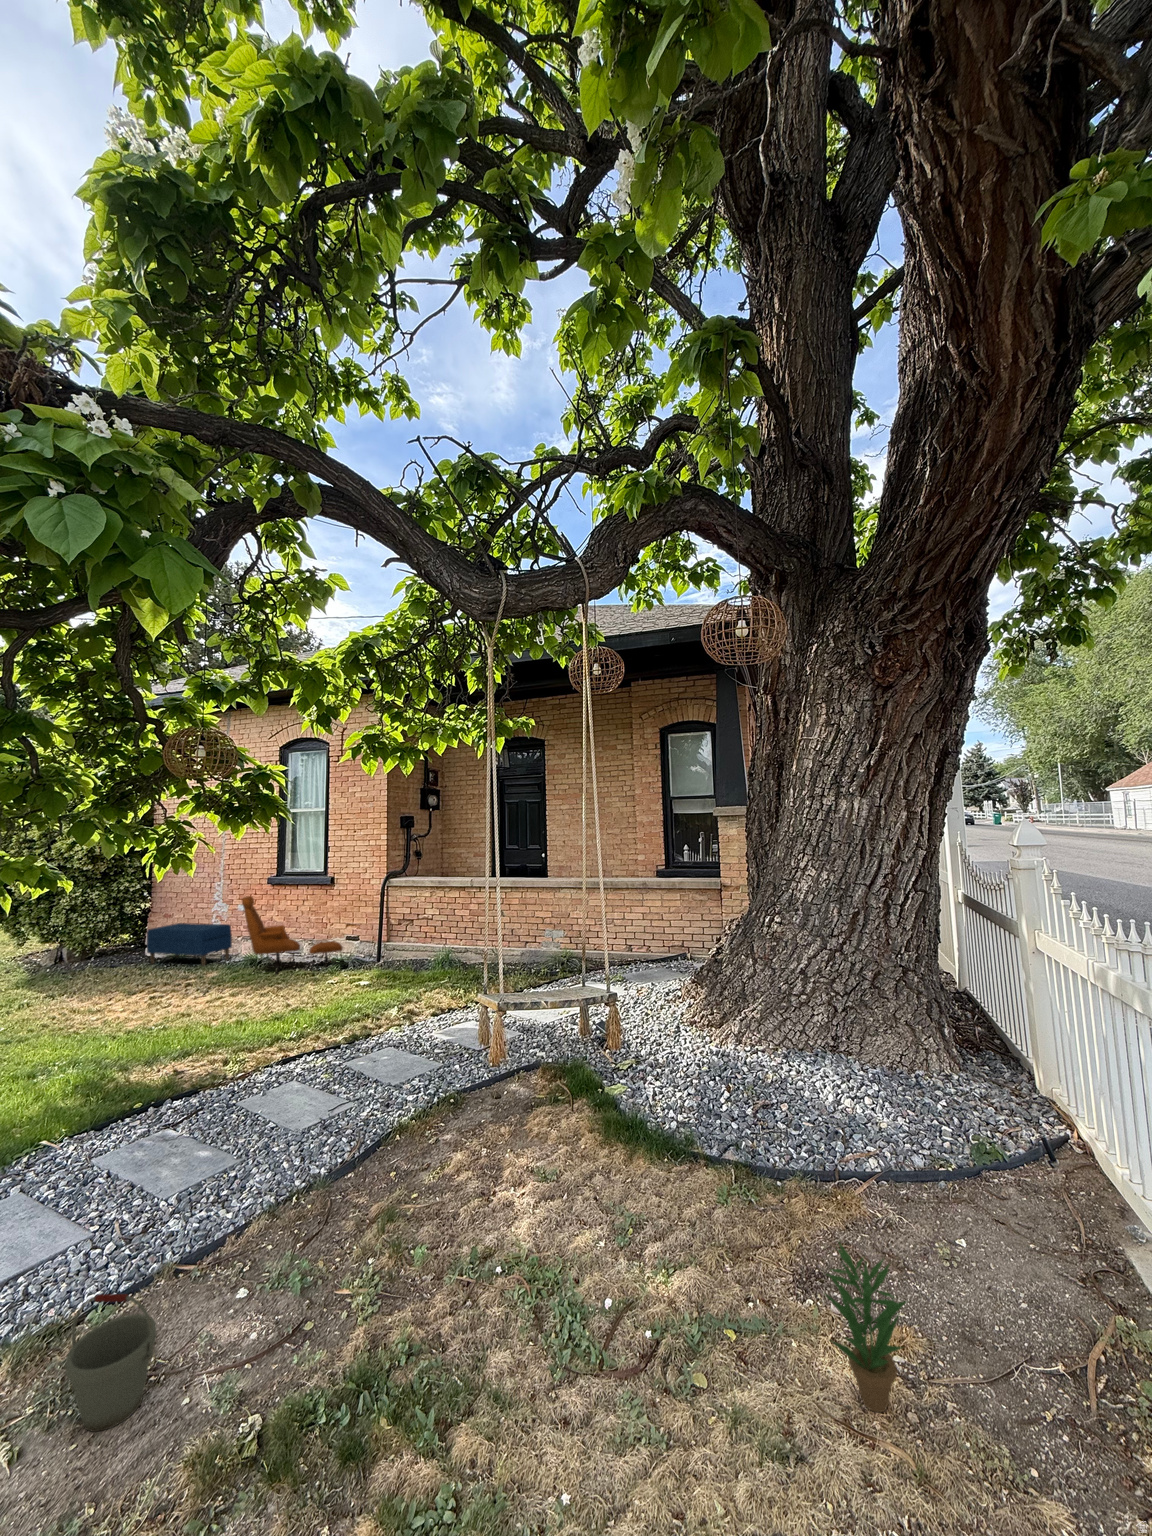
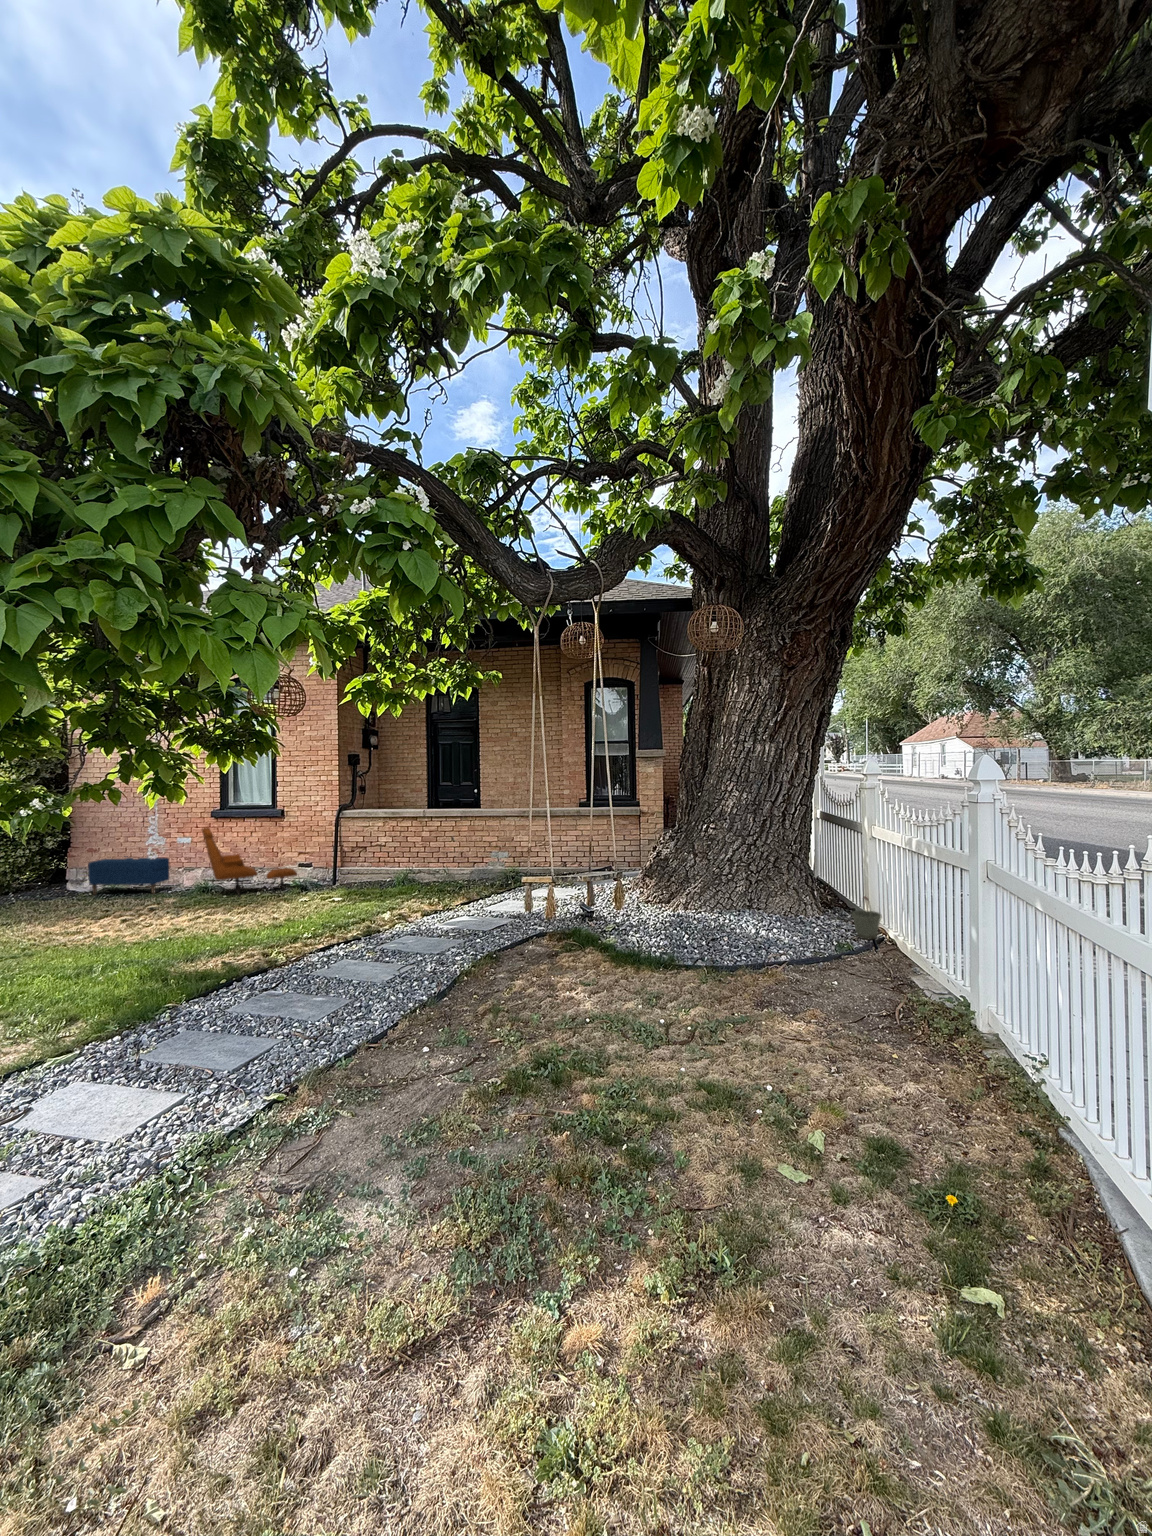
potted plant: present [826,1243,907,1412] -> none [785,963,829,1041]
bucket: present [65,1294,157,1432] -> present [852,896,882,939]

